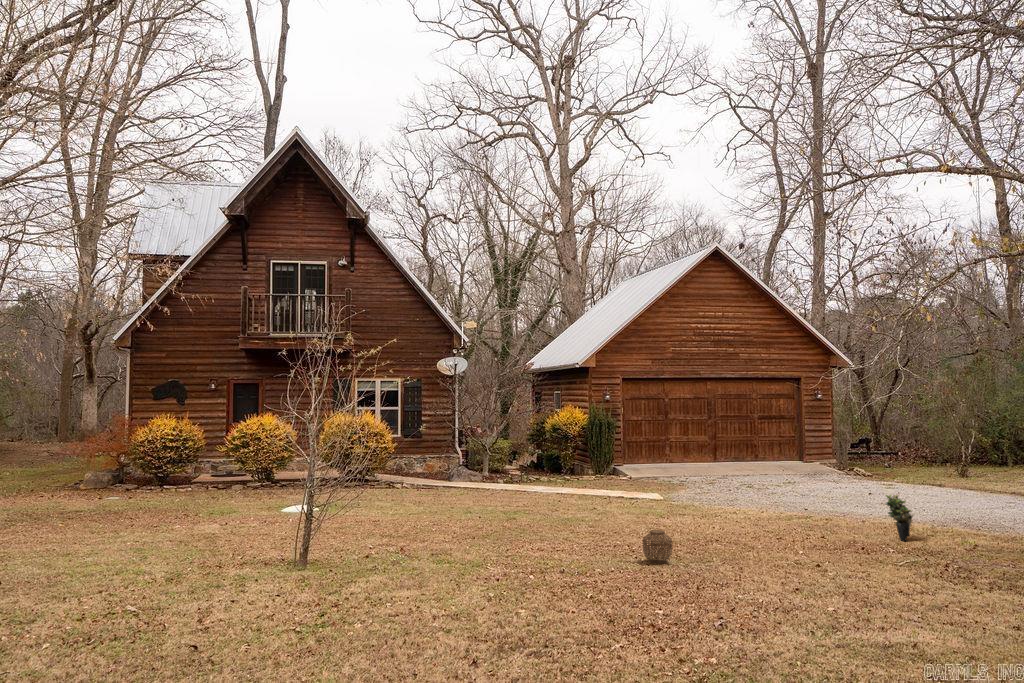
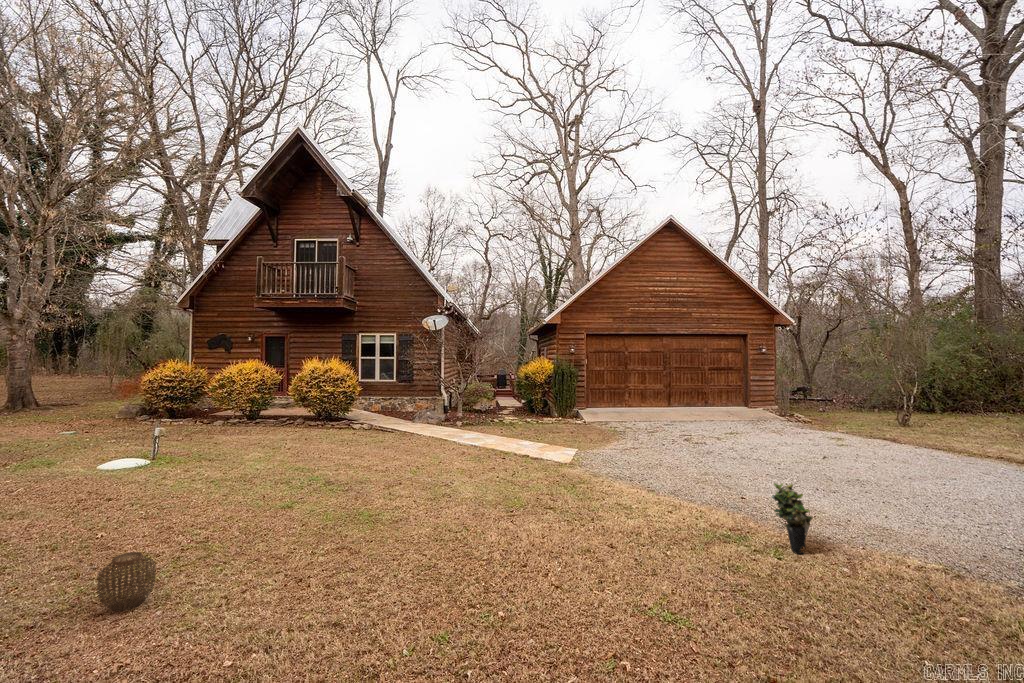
woven basket: present [643,530,672,563] -> present [97,552,155,611]

